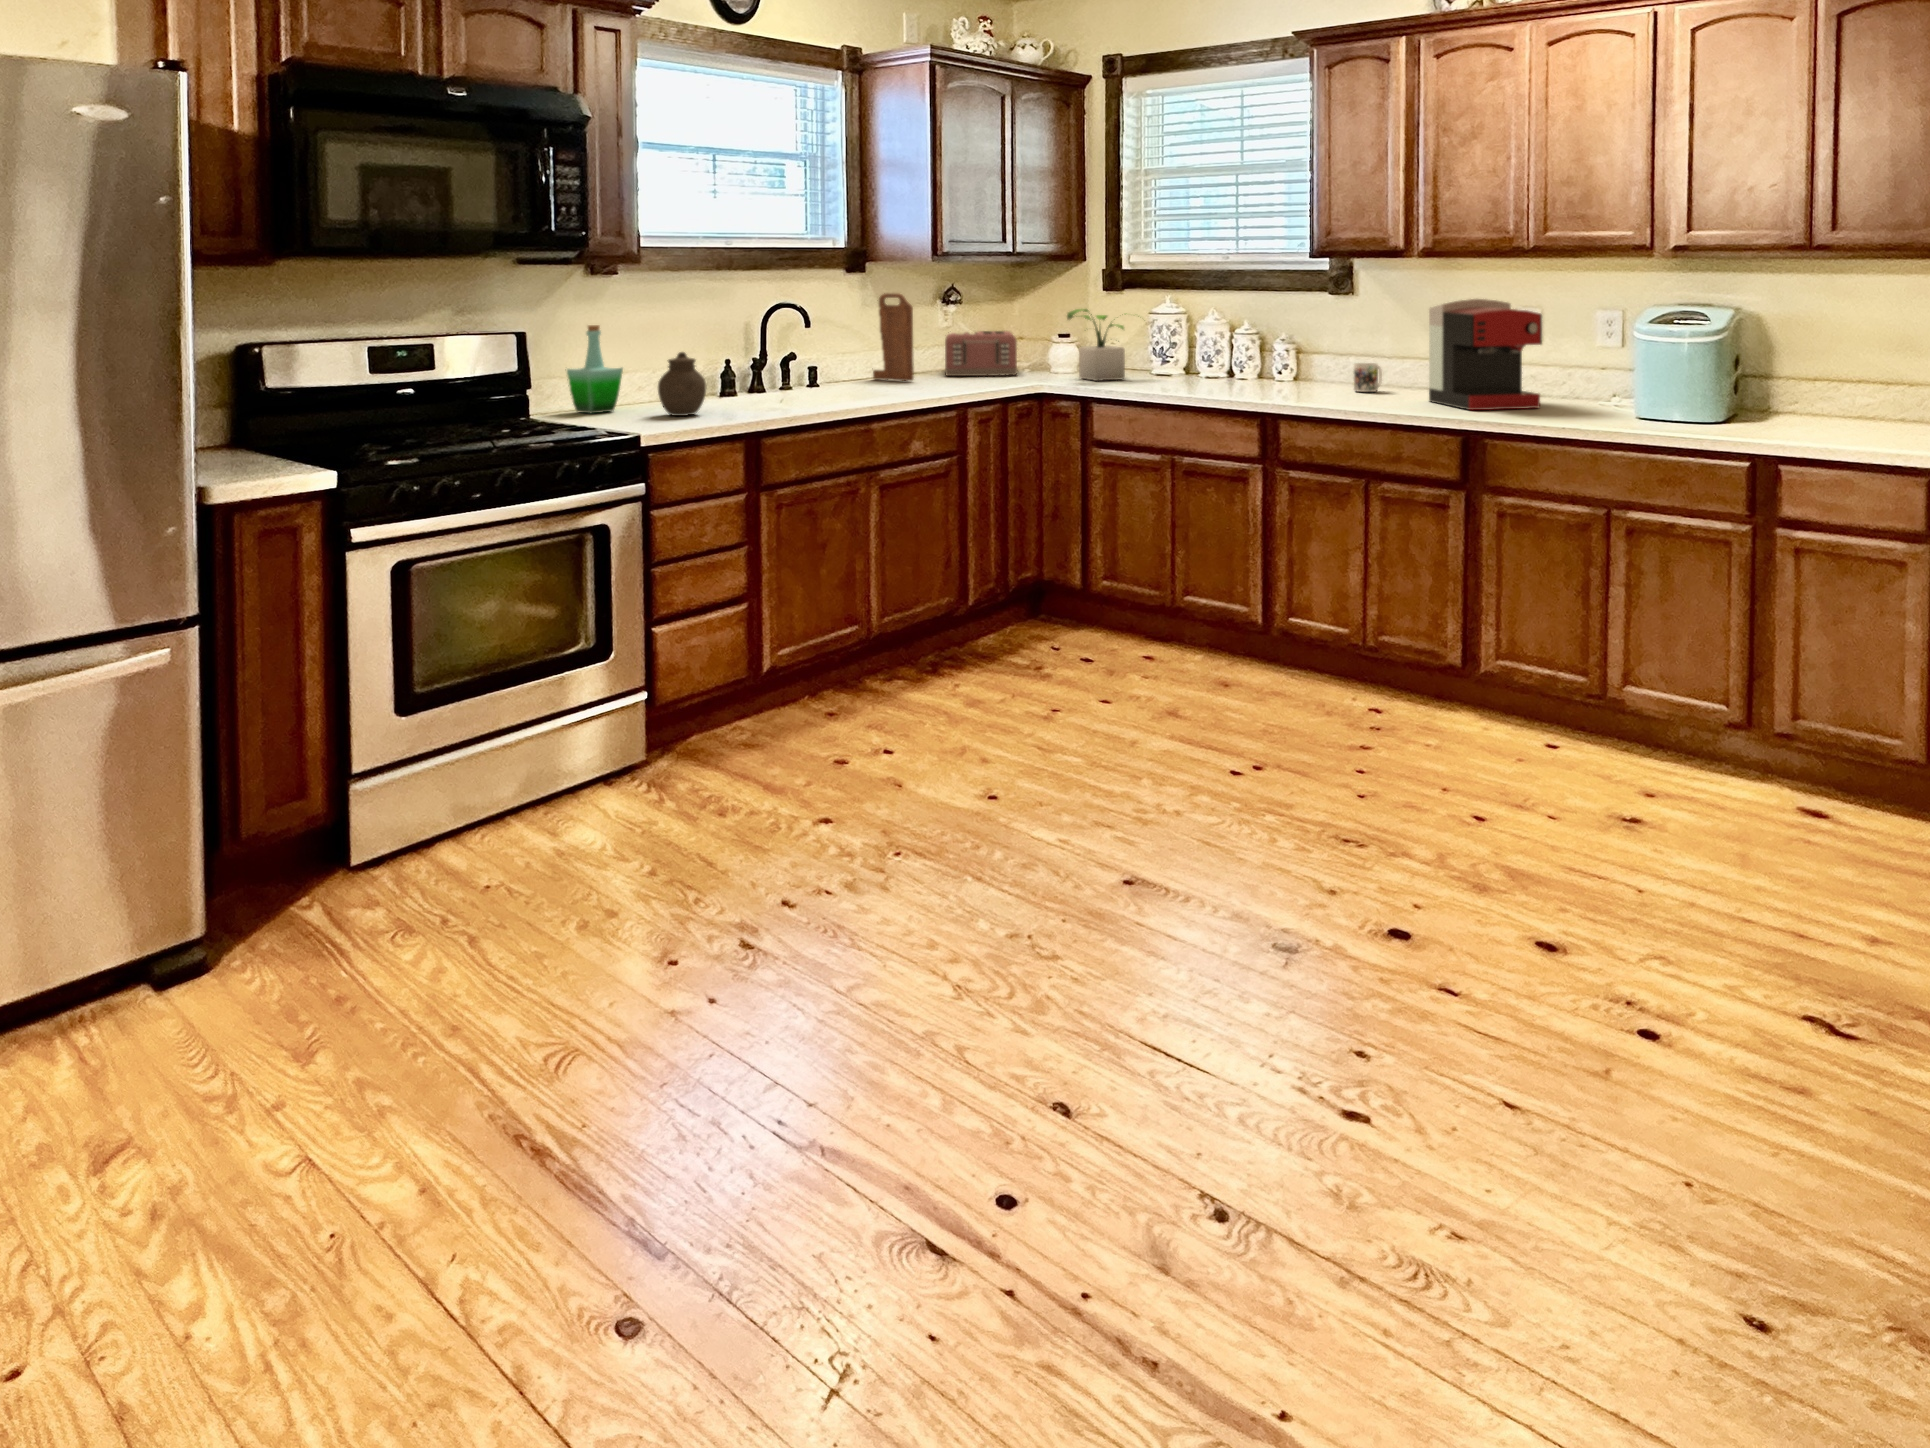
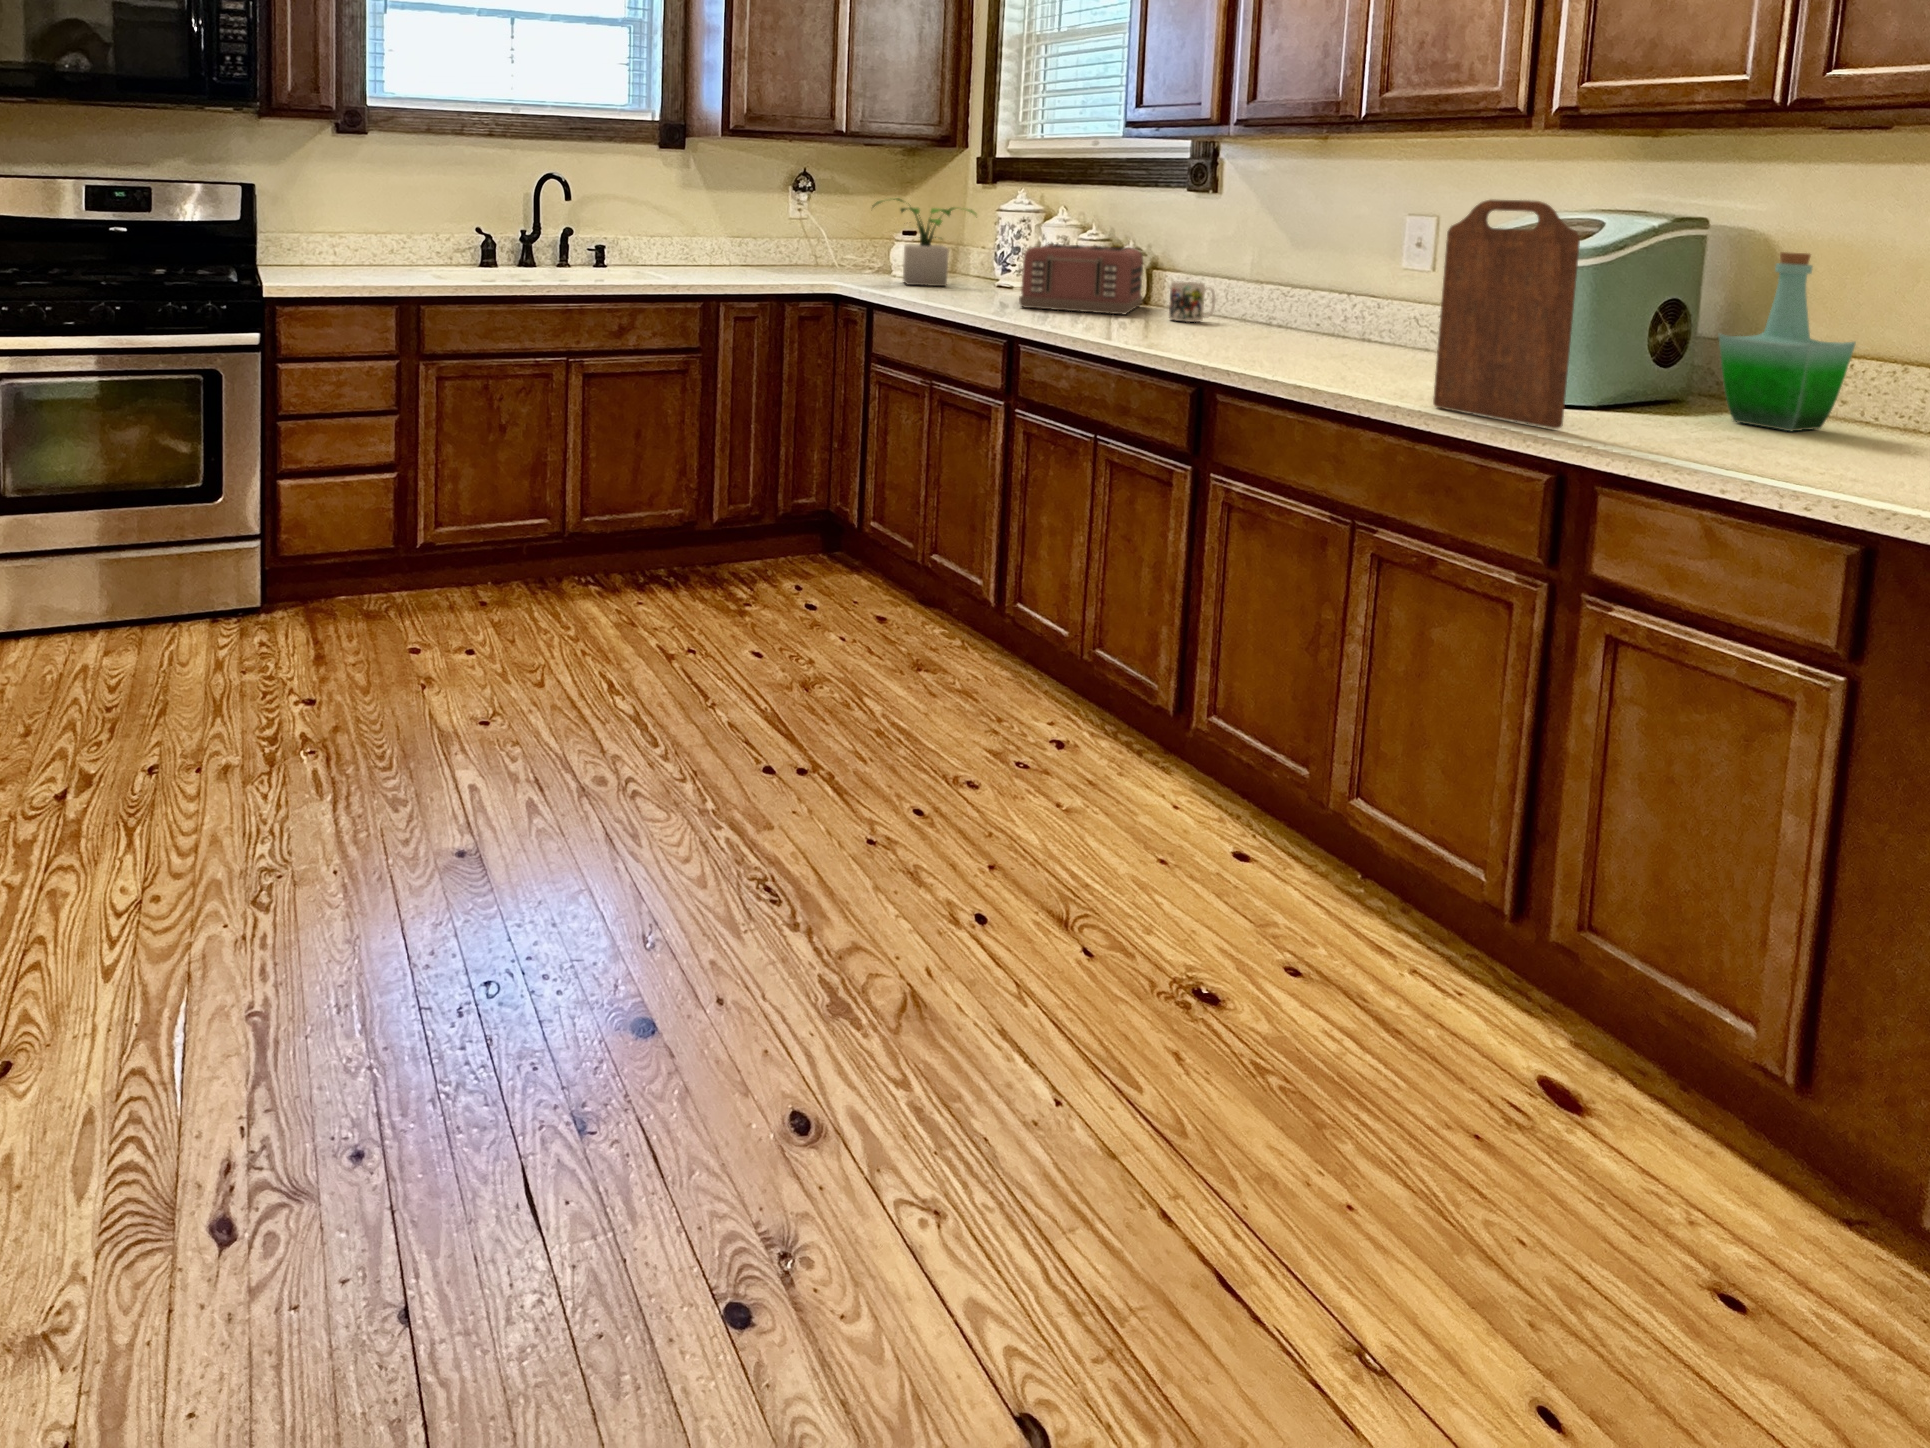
cutting board: present [873,293,914,381] -> present [1433,200,1580,429]
coffee maker: present [1429,299,1542,410] -> none [1221,193,1363,359]
bottle: present [567,325,623,414] -> present [1719,252,1856,431]
toaster: present [945,331,1018,376] -> present [1019,244,1143,314]
jar: present [658,352,706,416] -> none [360,211,409,276]

